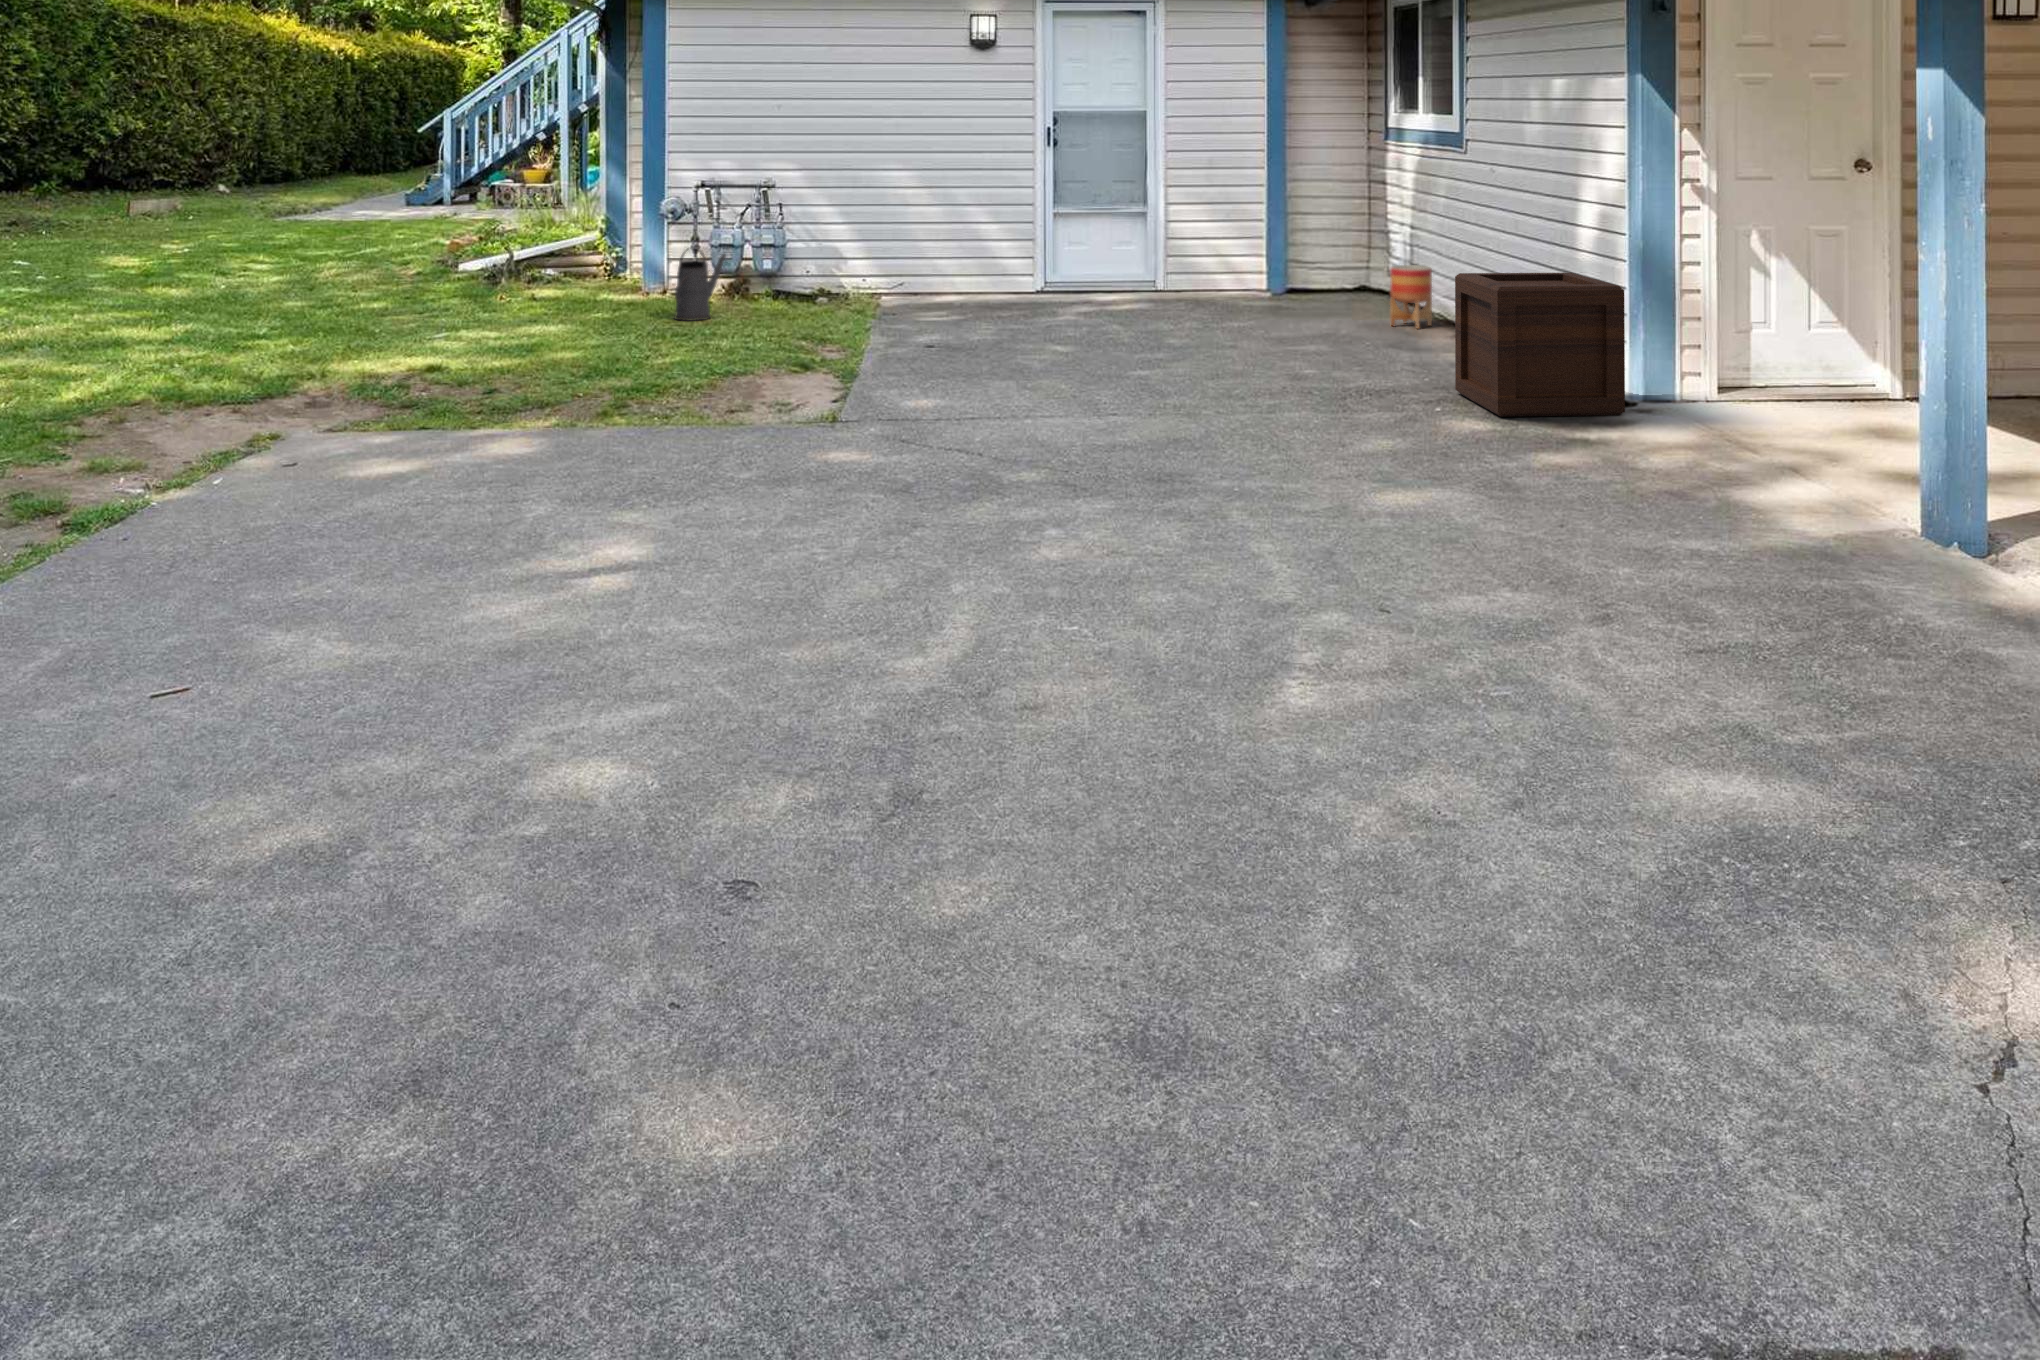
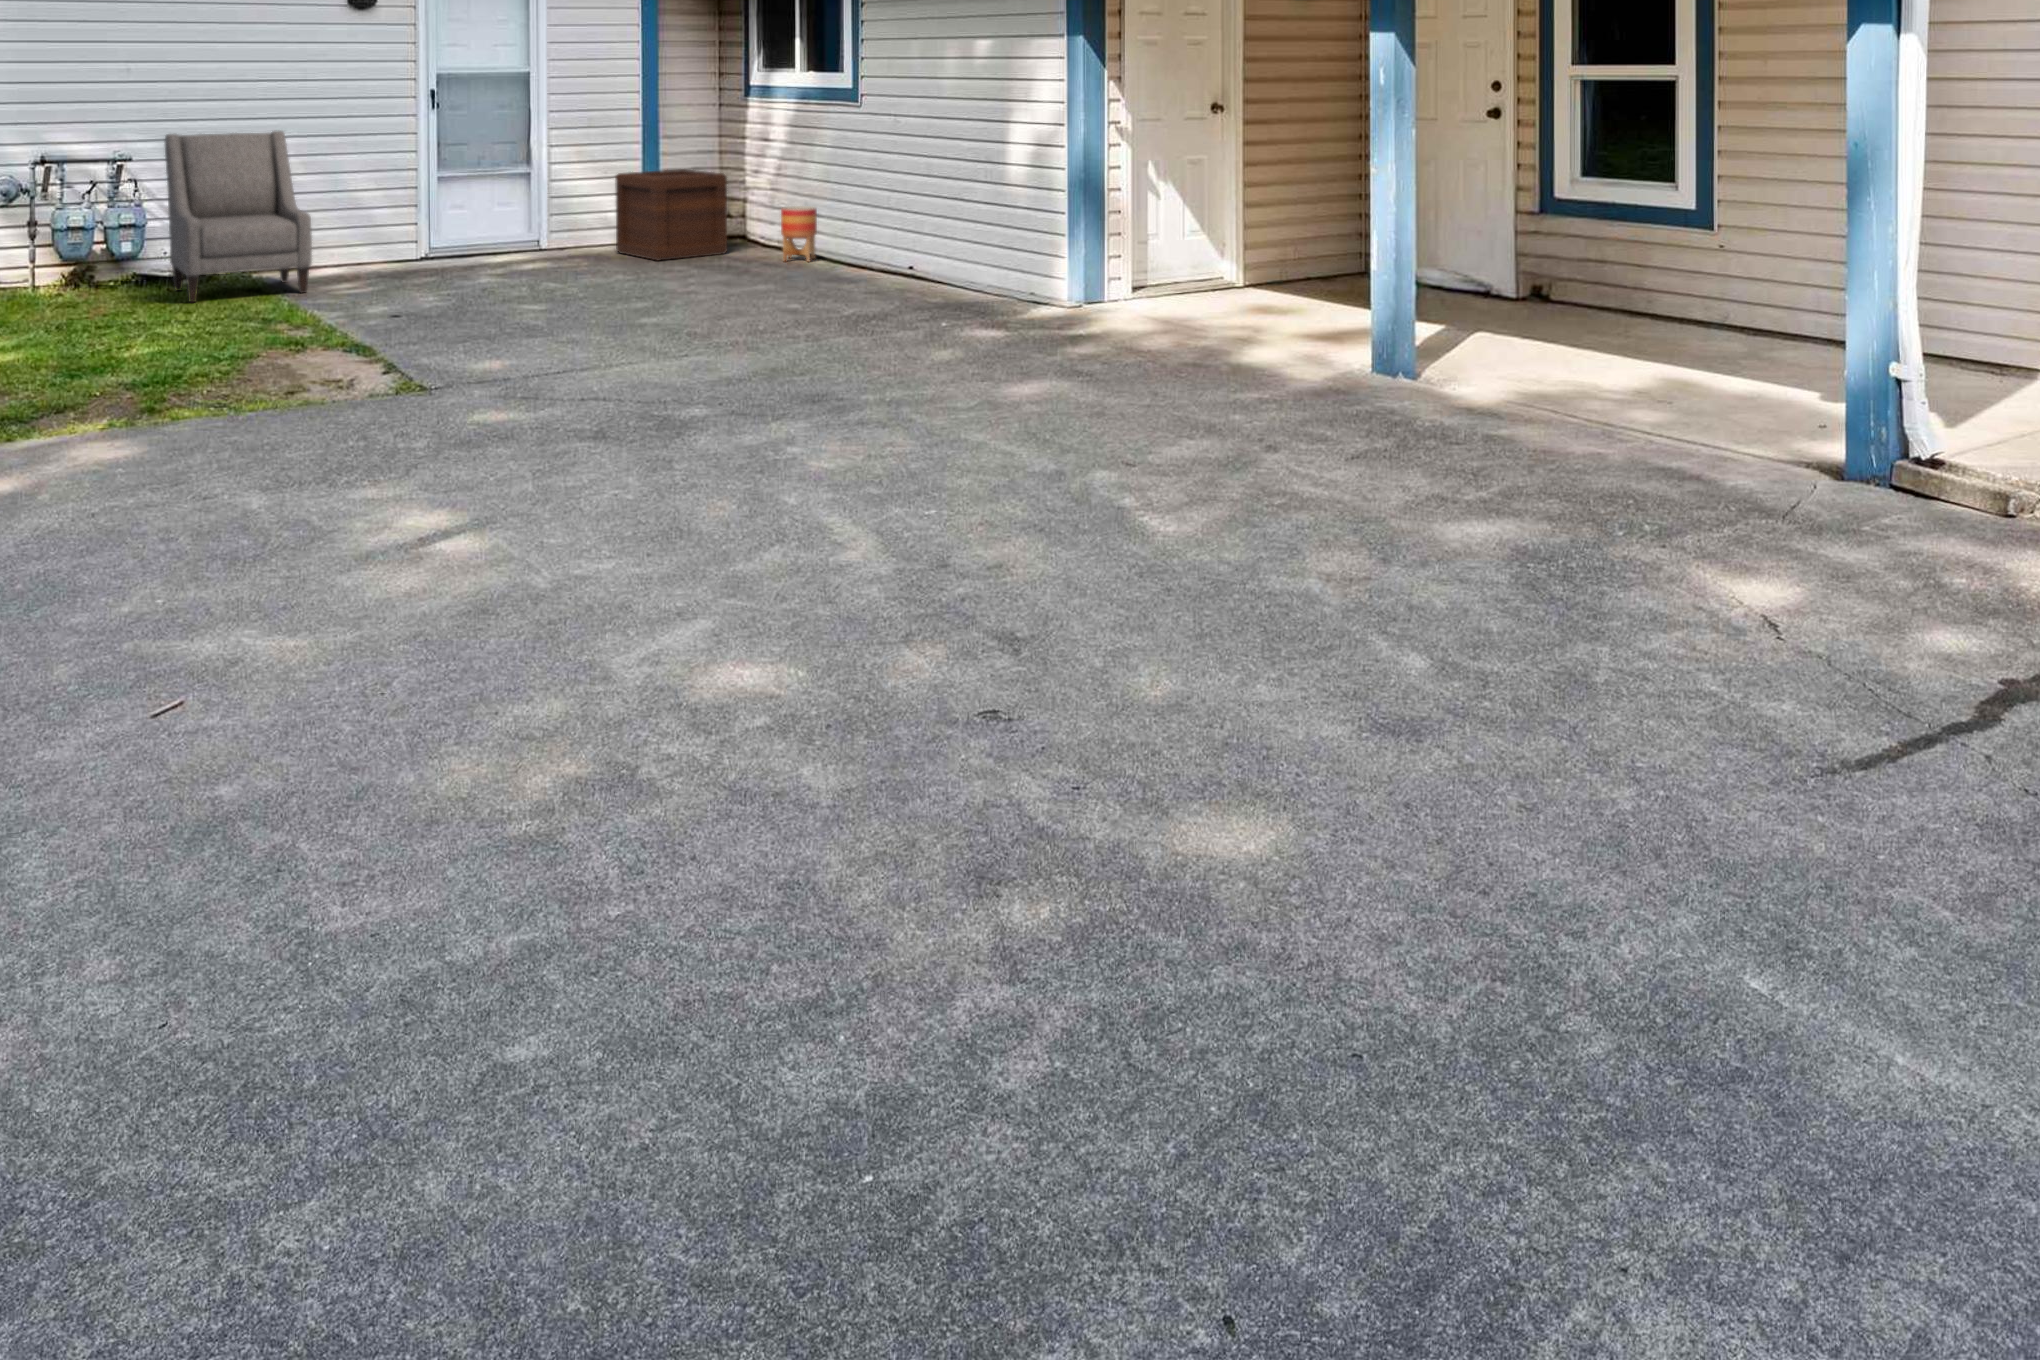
chair: none [792,165,911,321] -> present [164,131,312,302]
watering can: present [674,248,726,321] -> none [32,229,78,313]
wooden crate: present [1455,273,1625,417] -> present [615,169,727,260]

